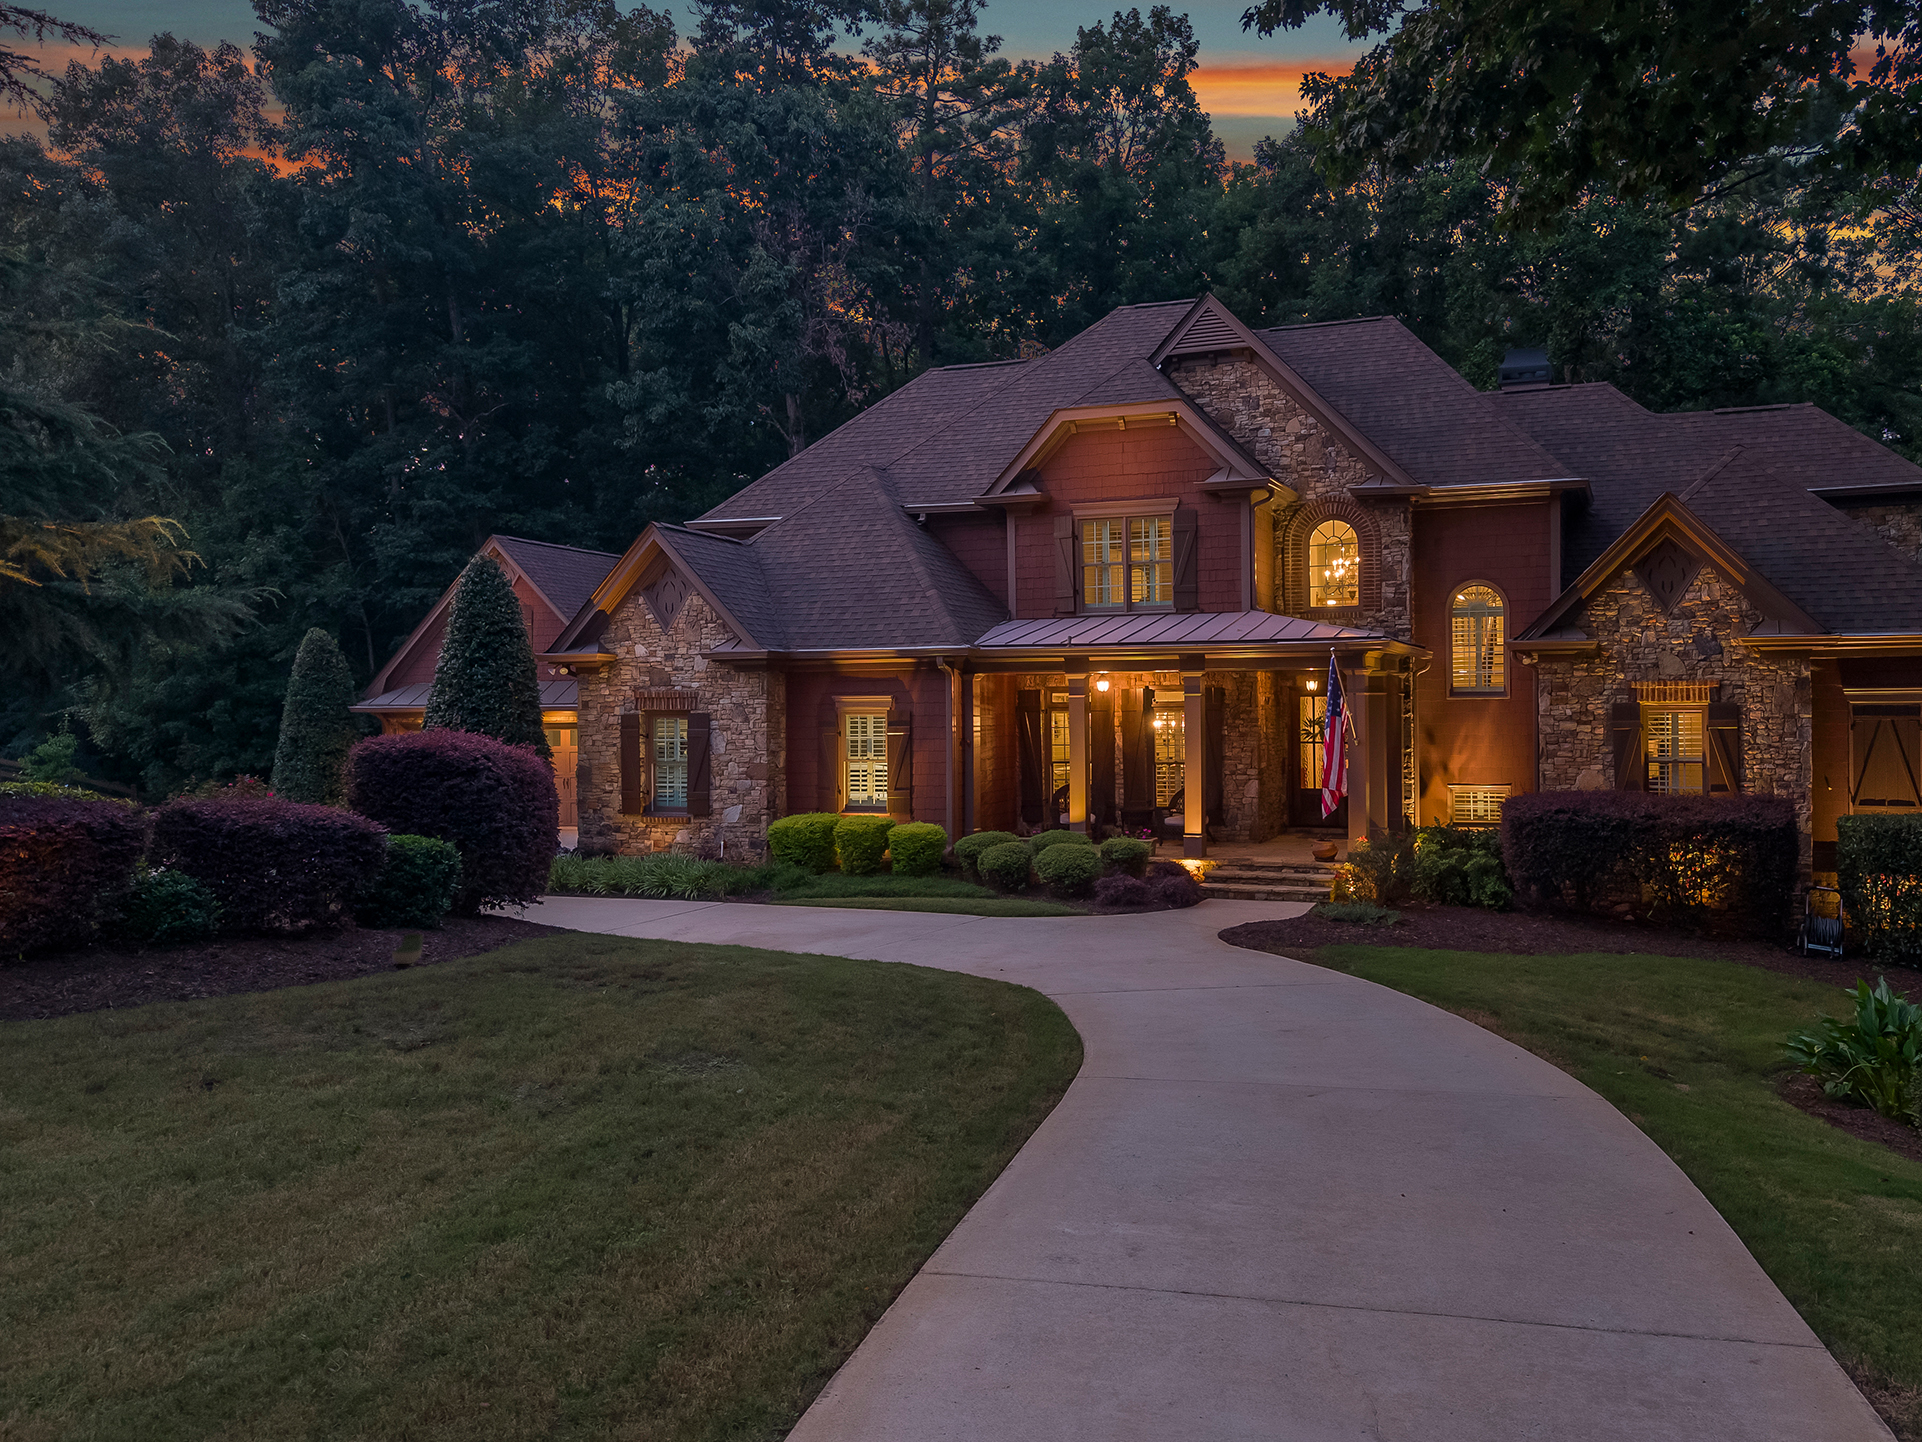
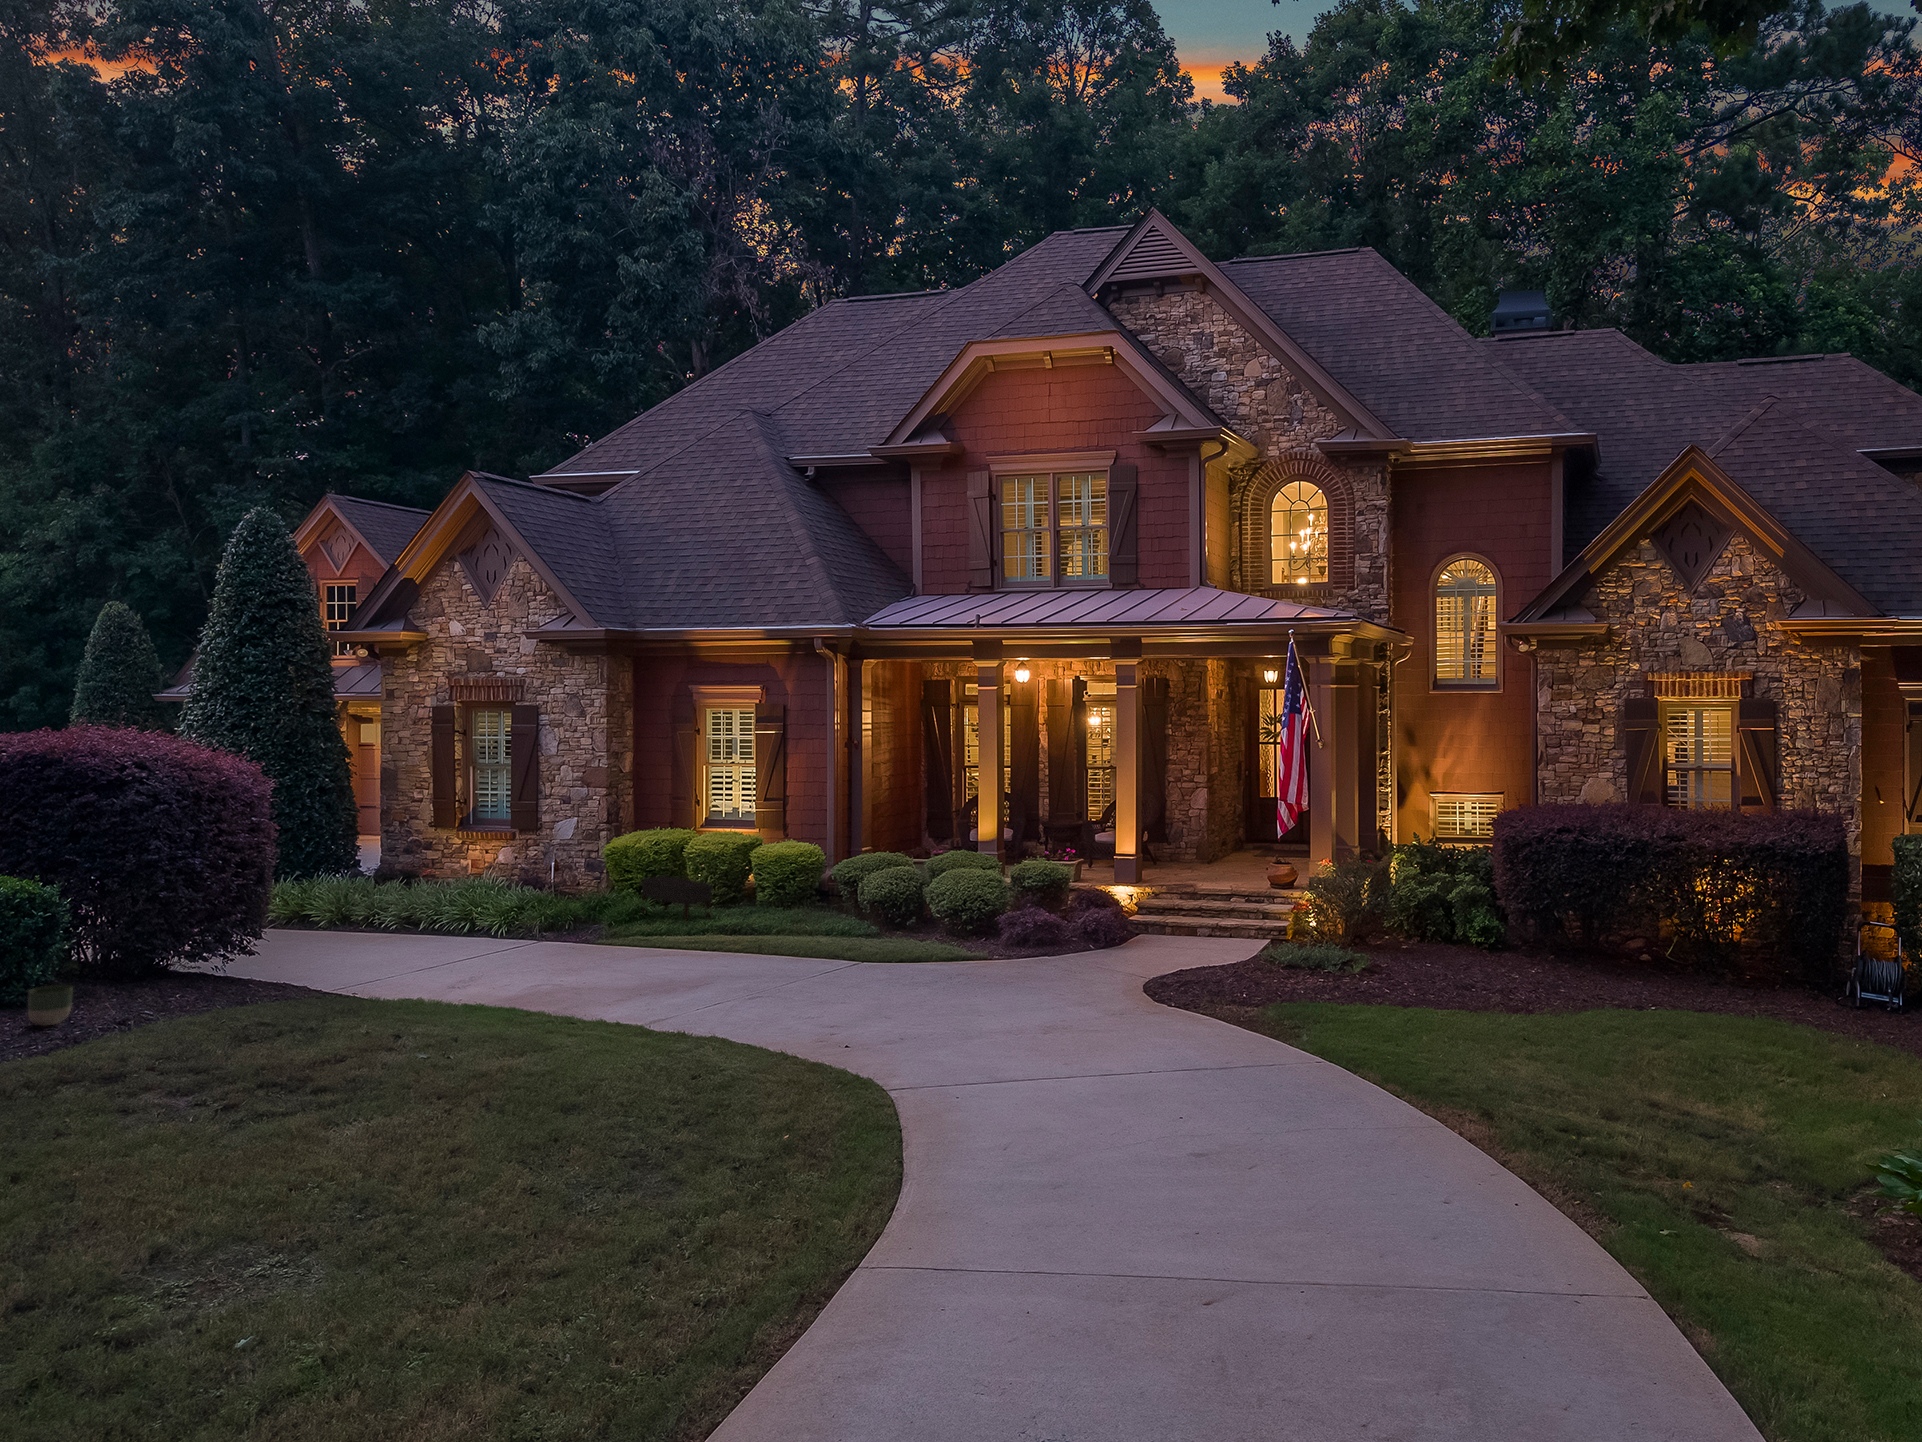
bench: none [797,853,857,892] -> present [641,876,713,921]

